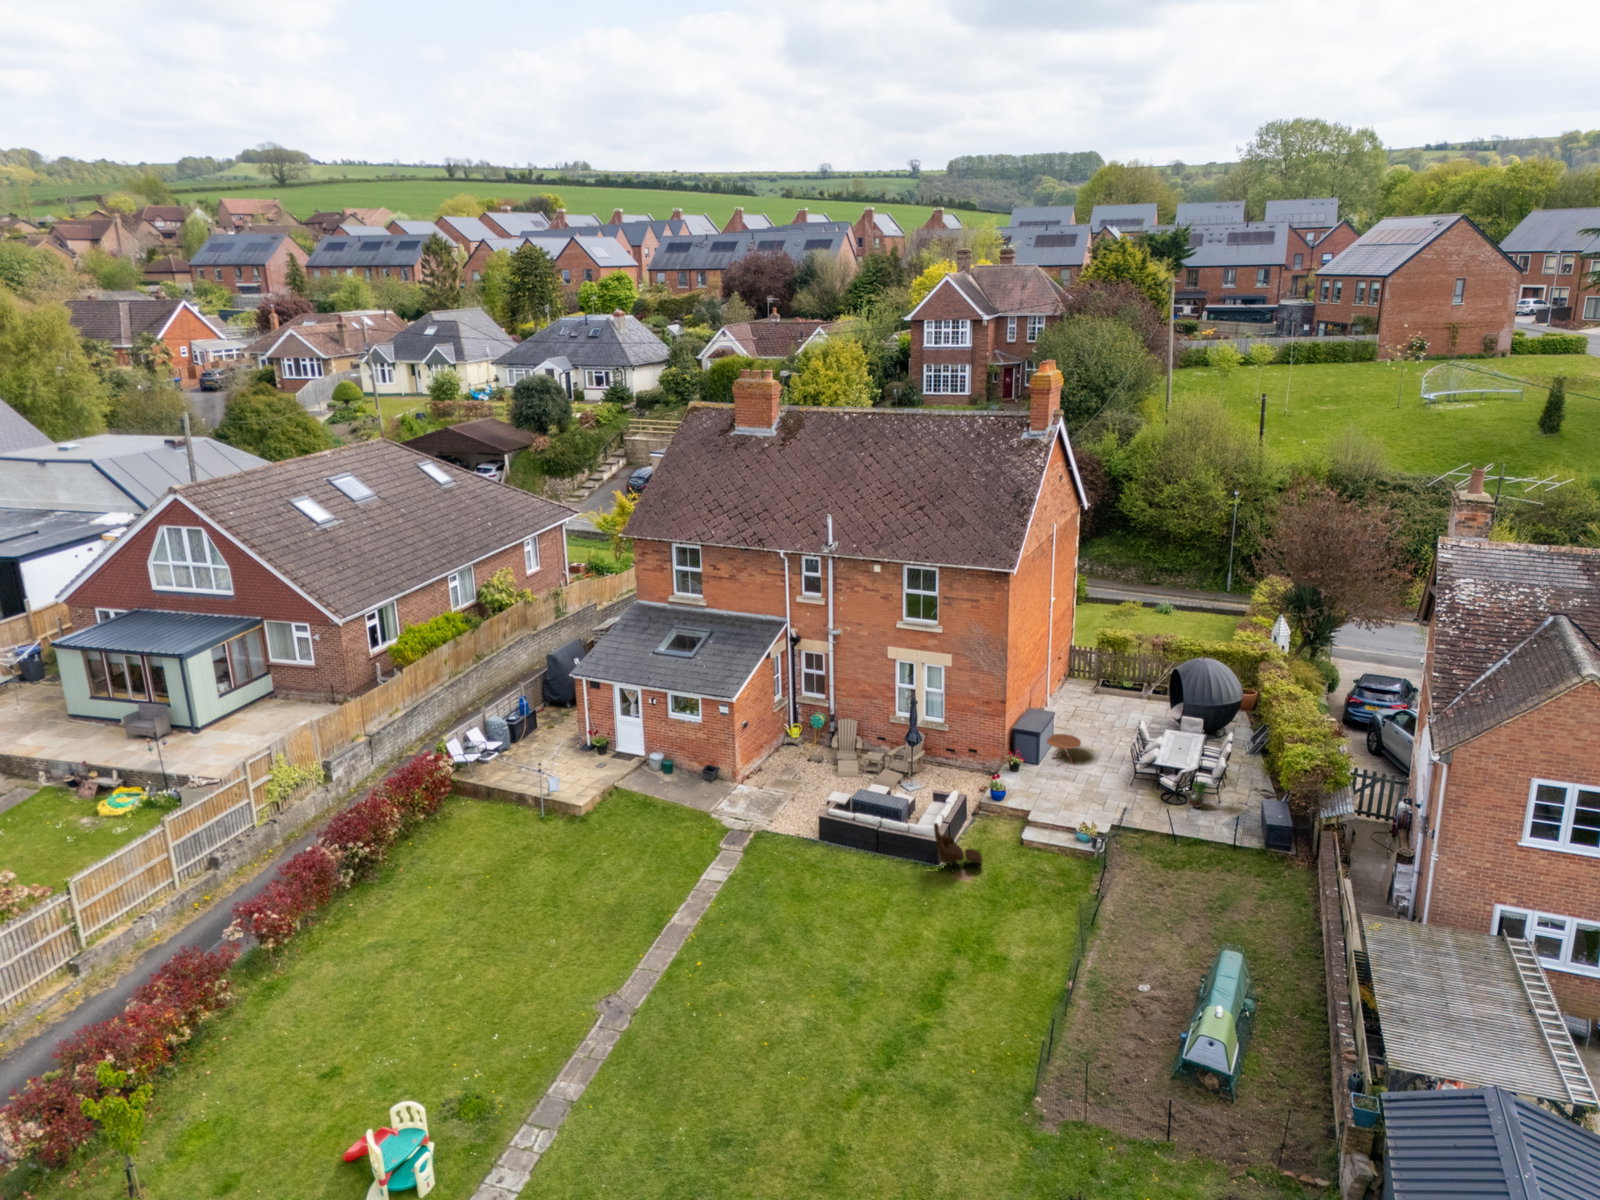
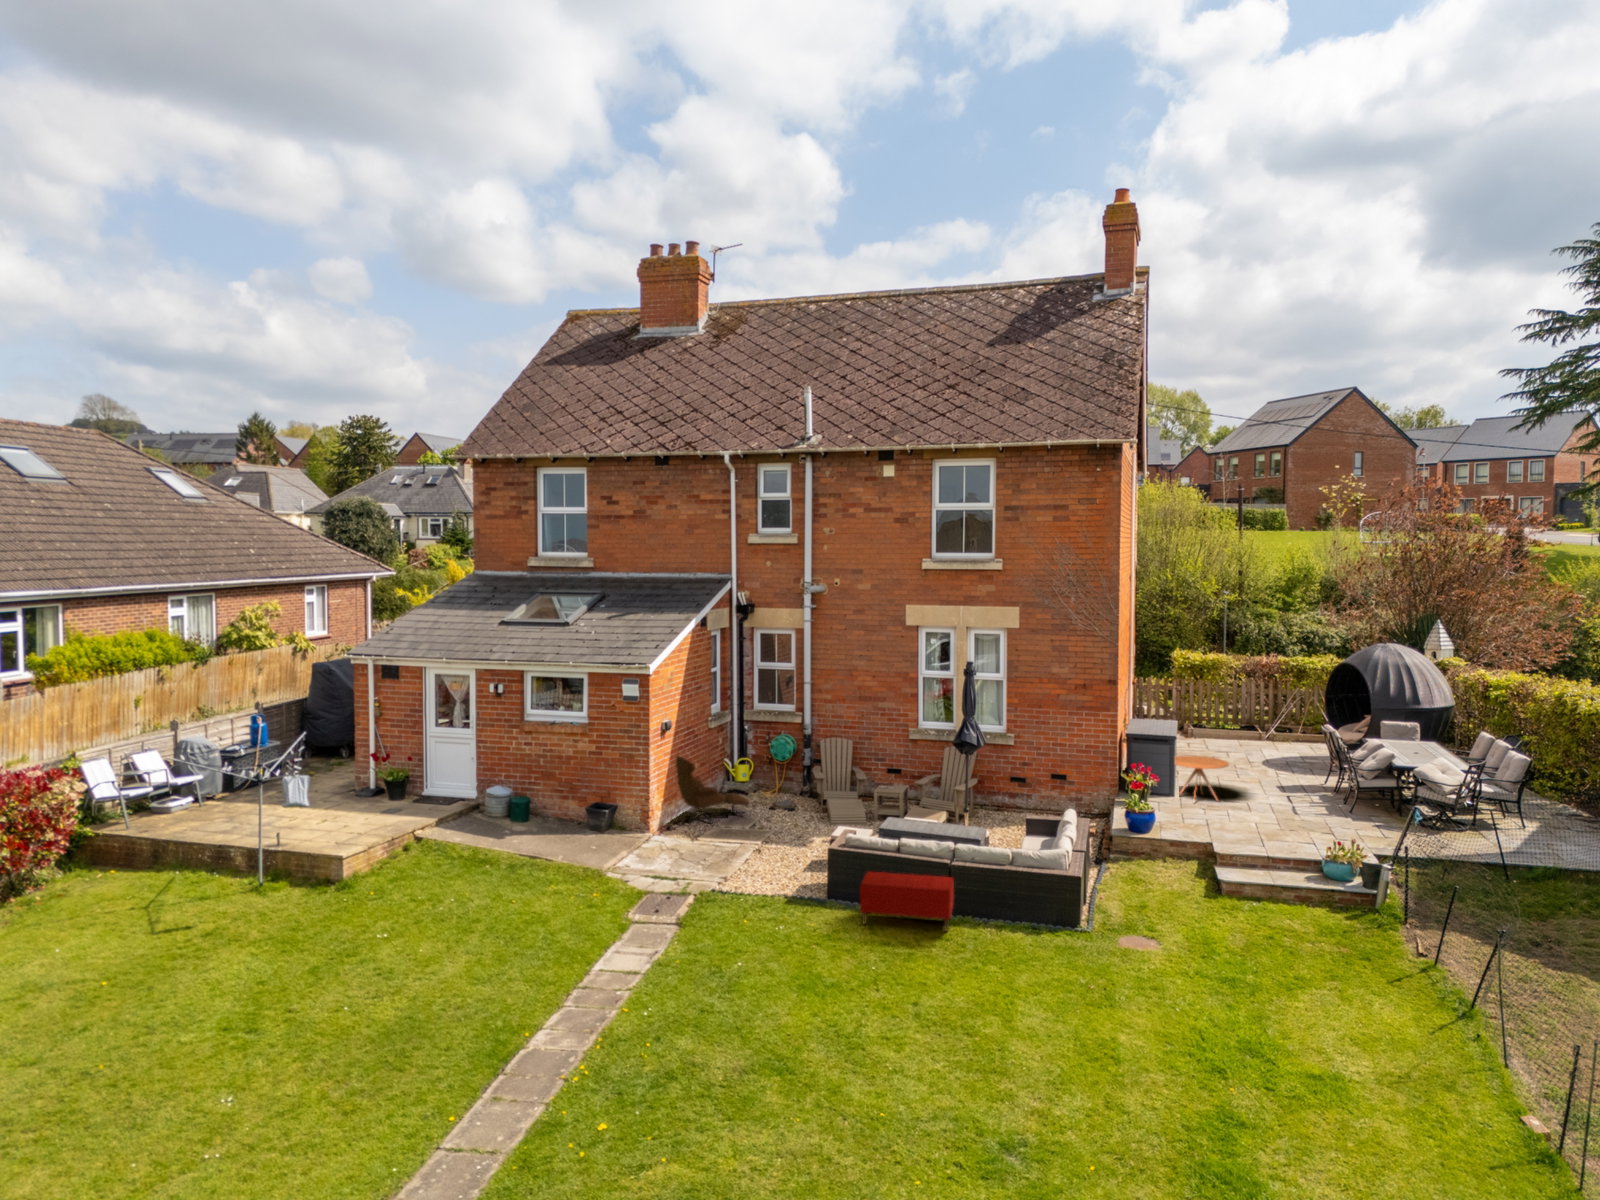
potted tree: present [1189,781,1207,808] -> none [1455,785,1494,840]
lounge chair: present [934,823,982,872] -> present [676,756,749,823]
bench: none [829,830,877,864] -> present [860,871,954,931]

